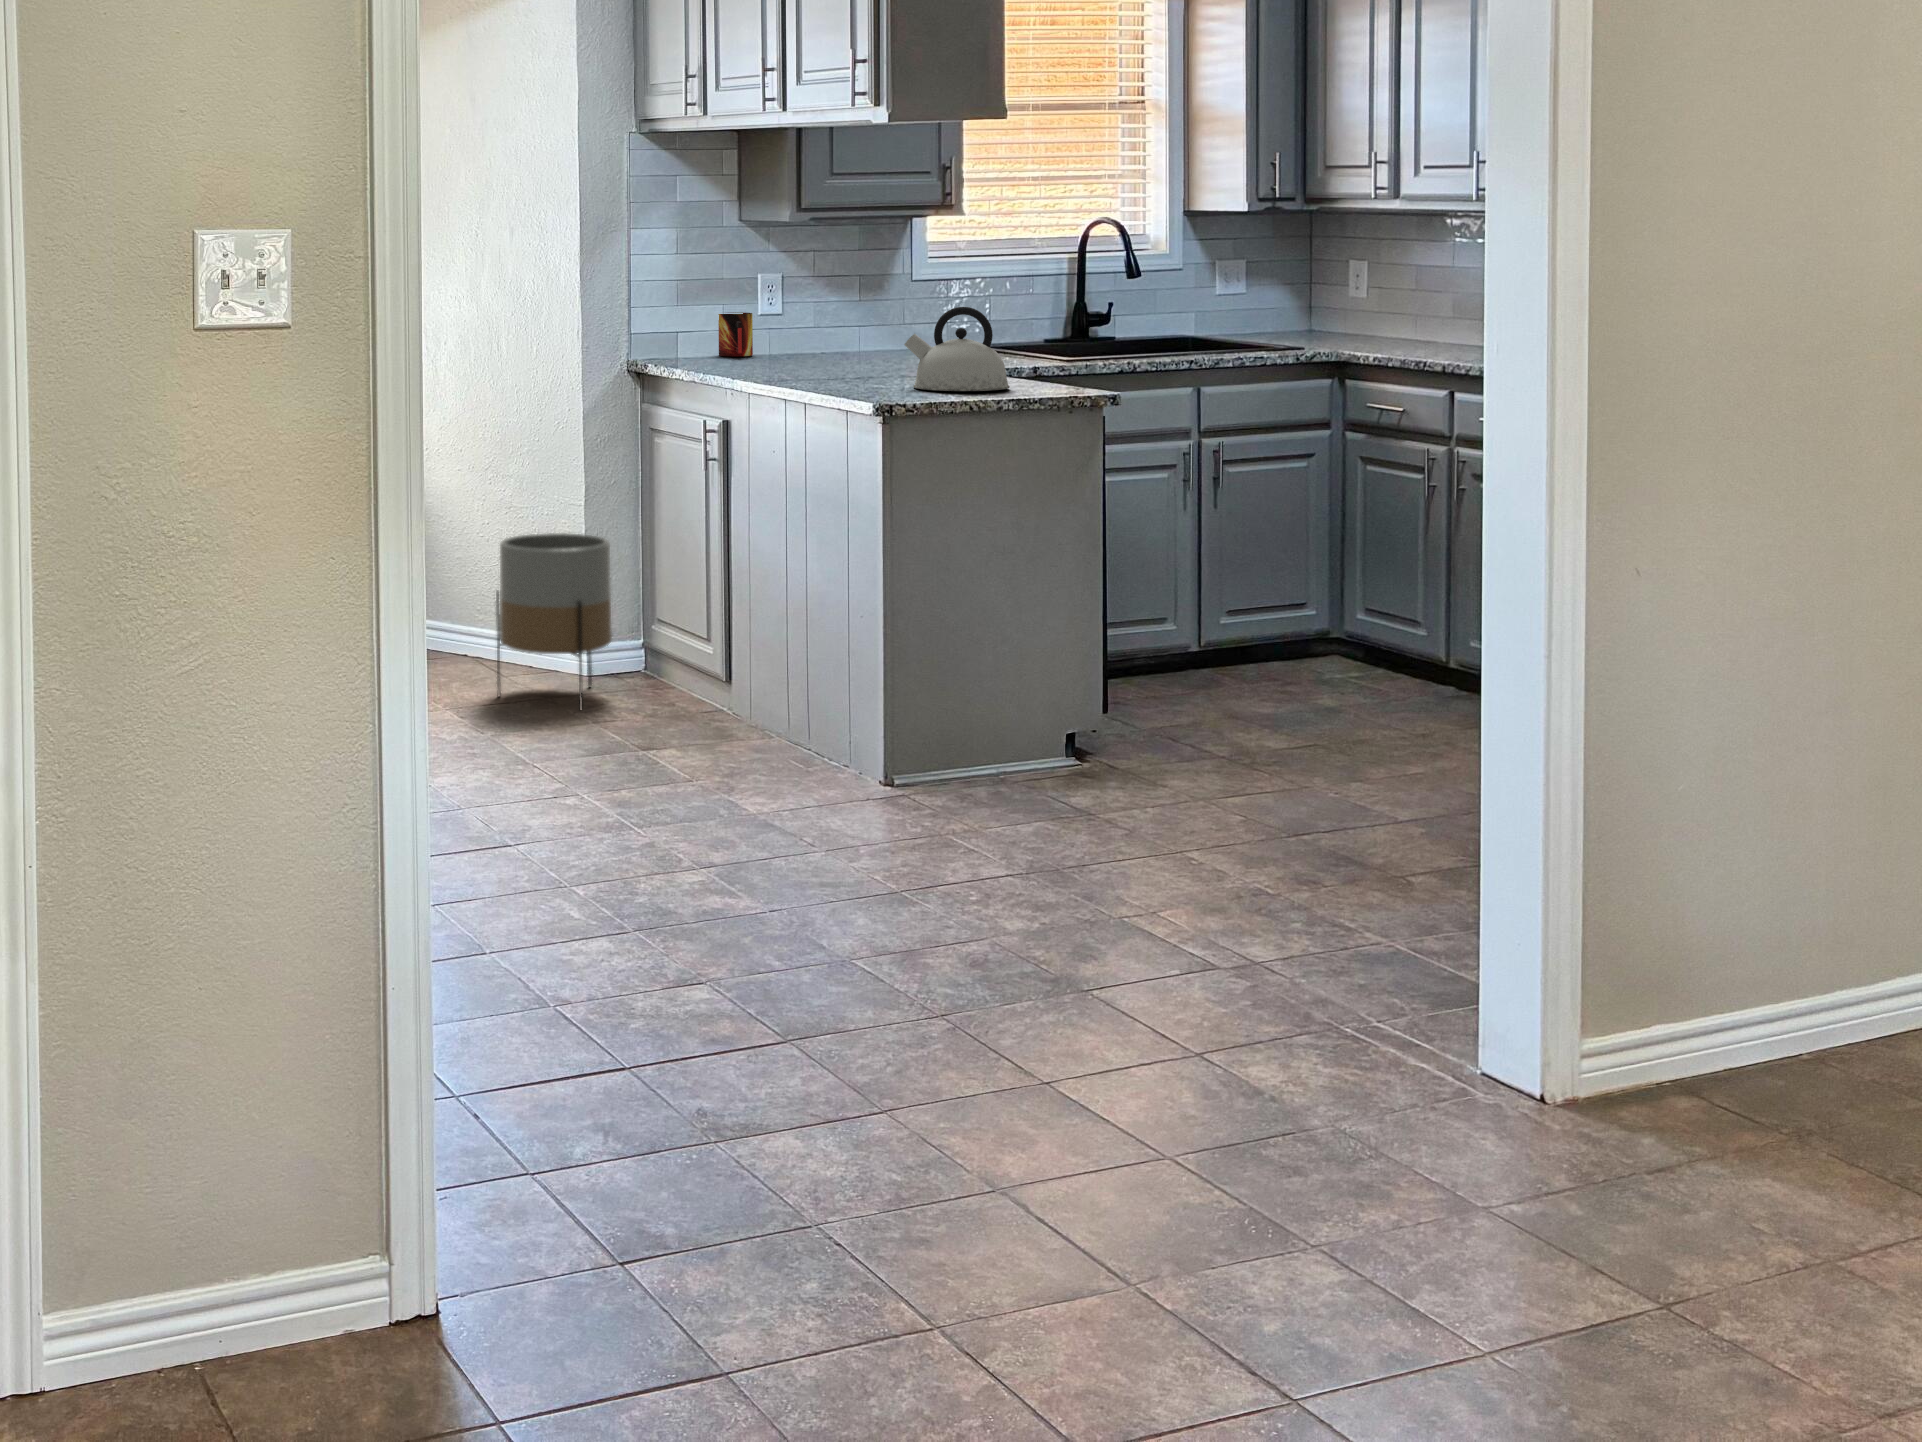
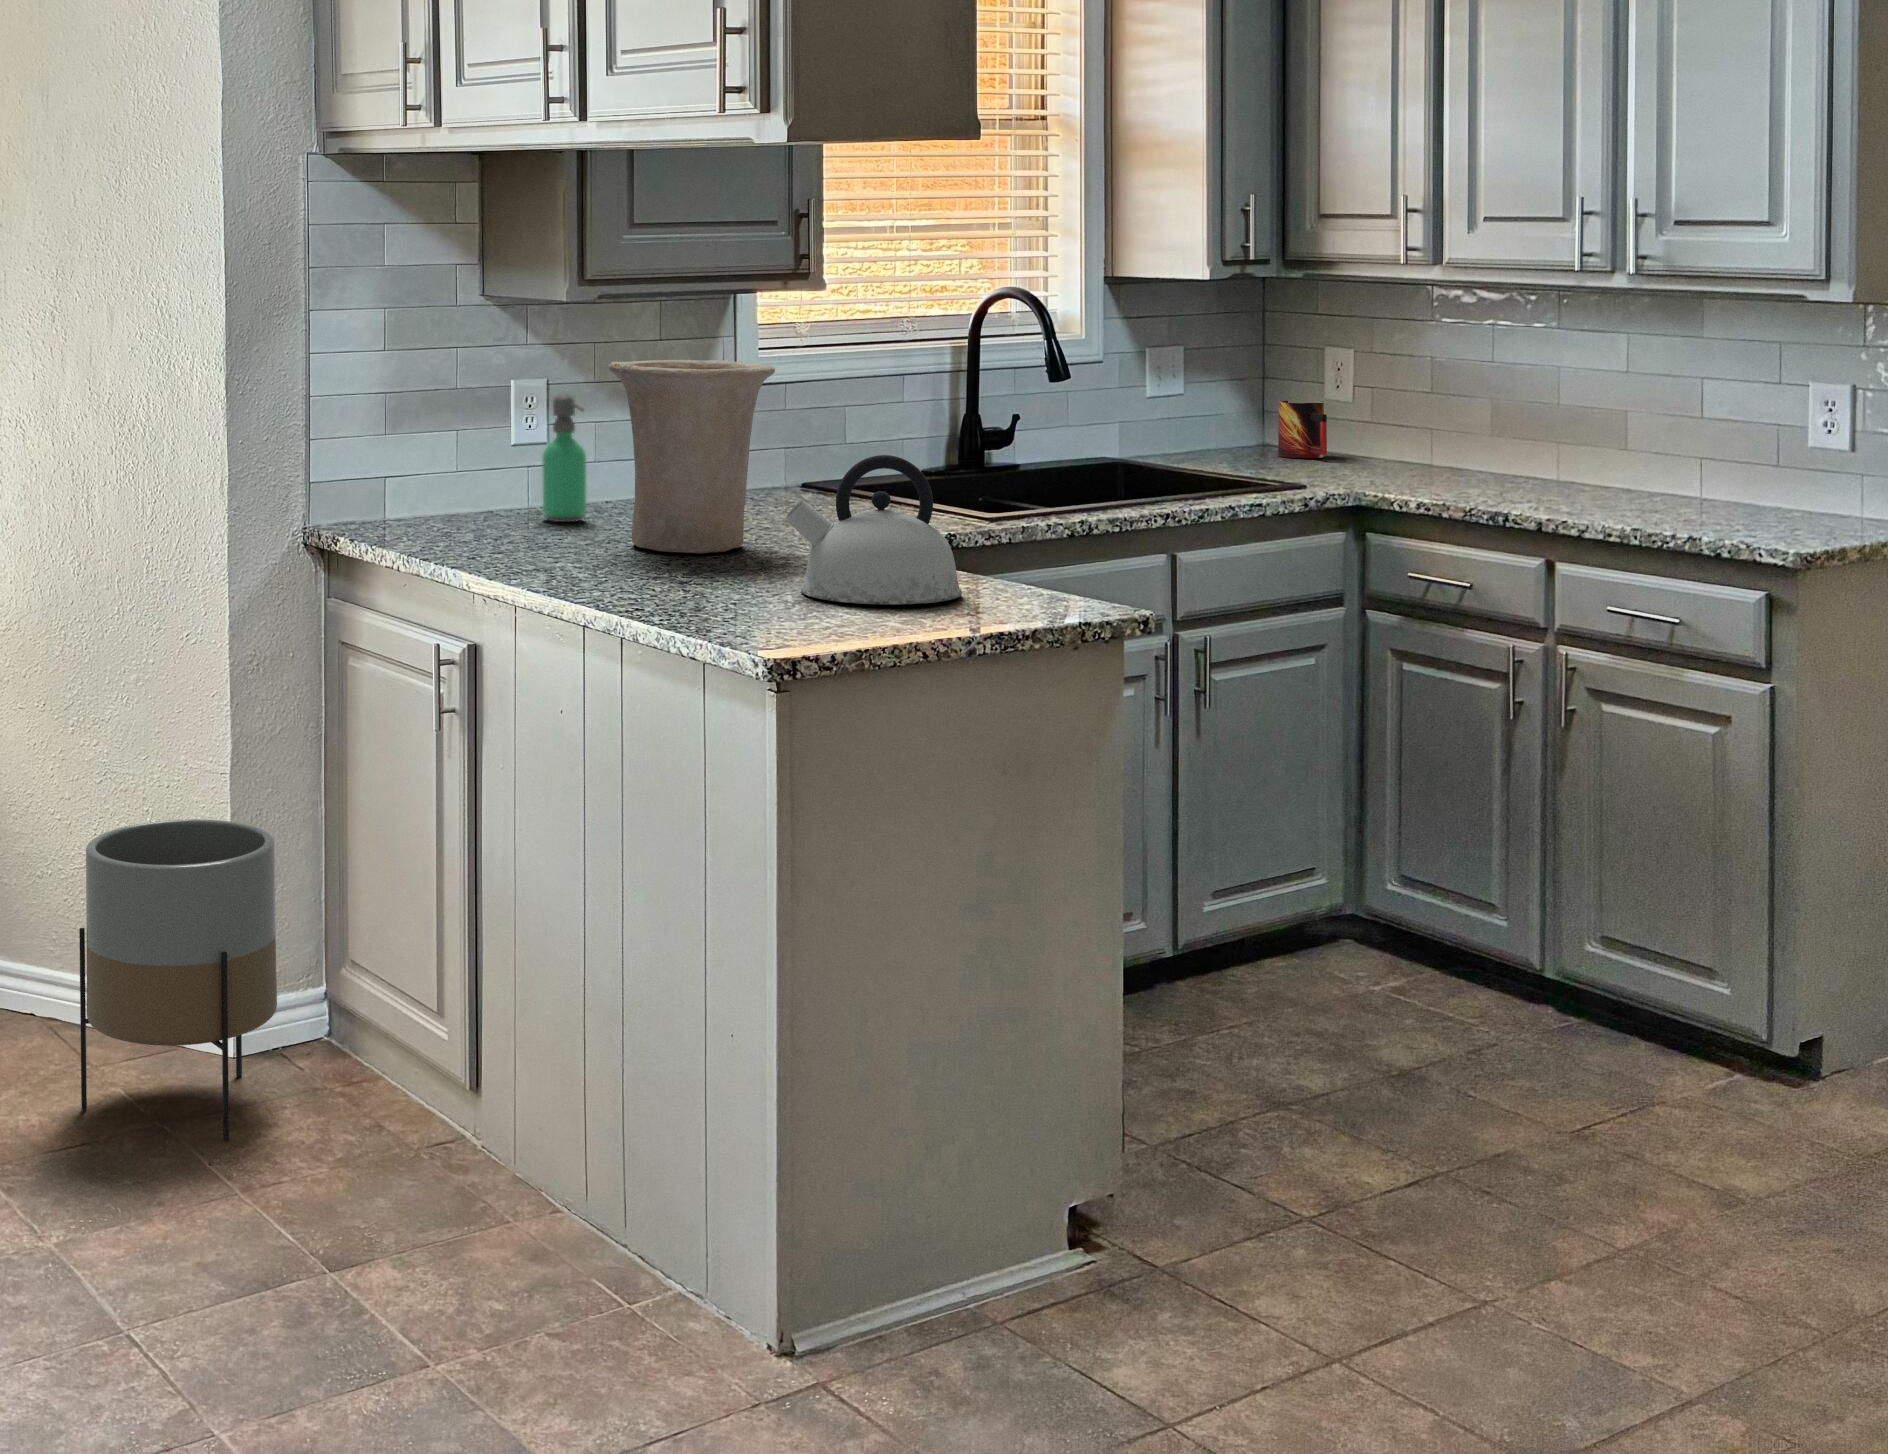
vase: none [811,258,914,372] -> present [608,360,775,553]
soap dispenser: none [777,281,805,360] -> present [542,393,586,522]
mug: present [718,312,753,356] -> present [1278,400,1327,458]

